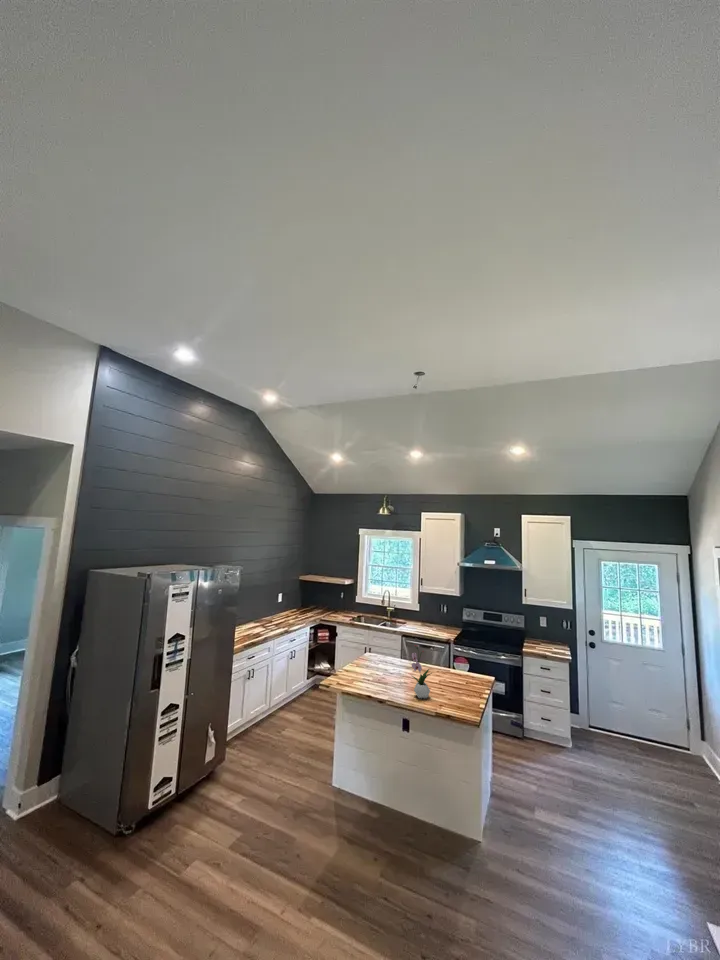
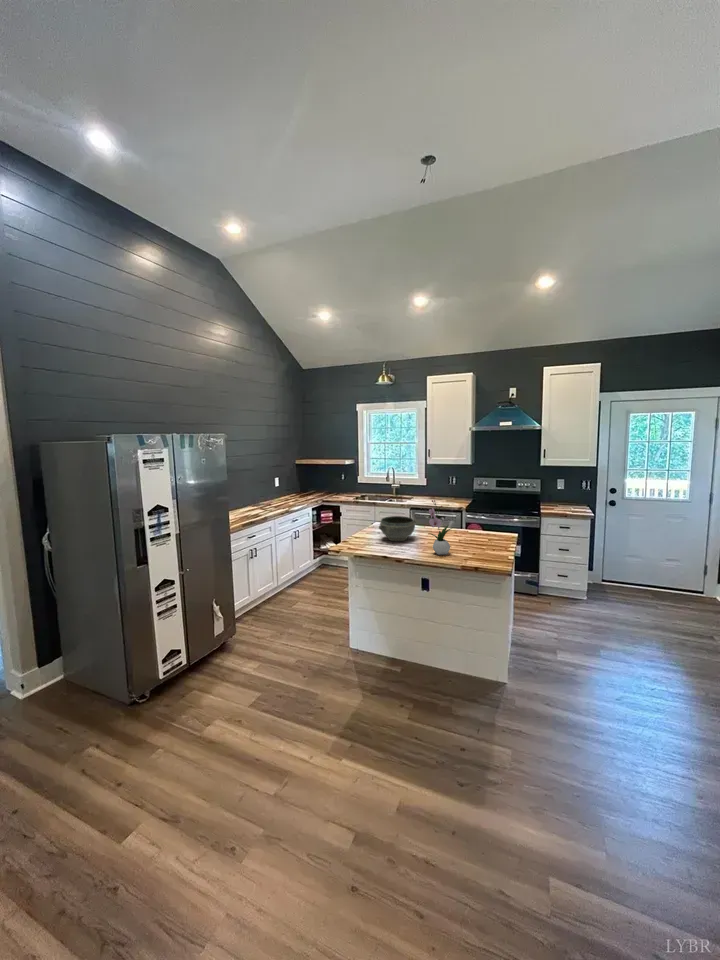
bowl: none [368,652,402,679] -> present [379,516,416,541]

